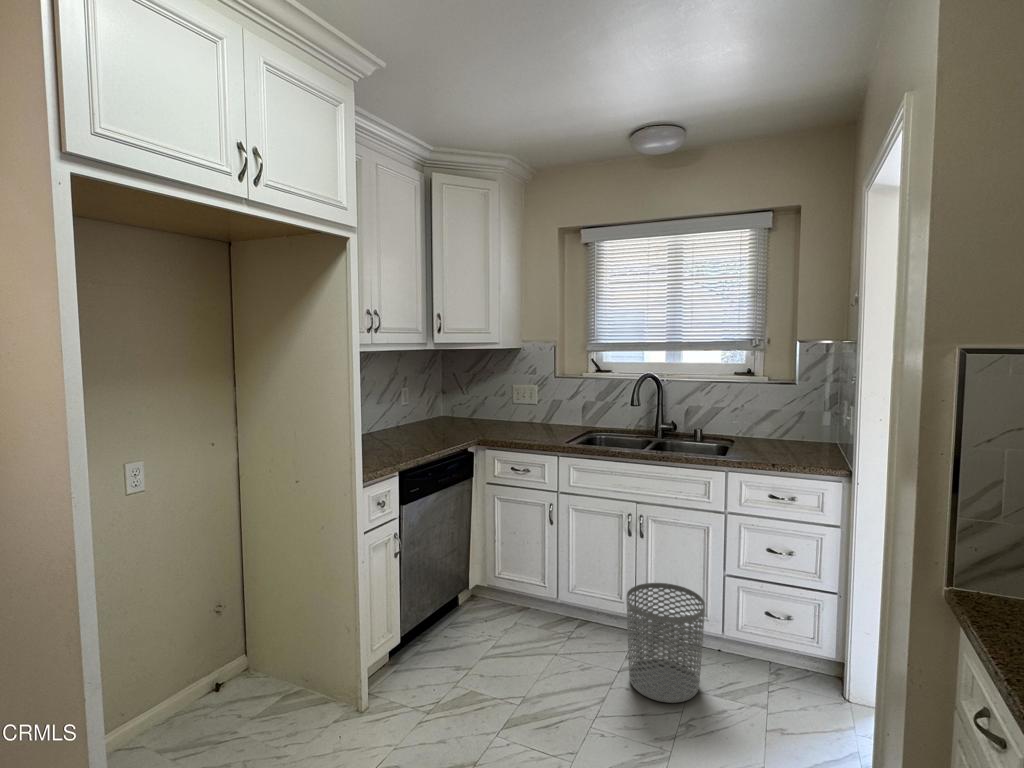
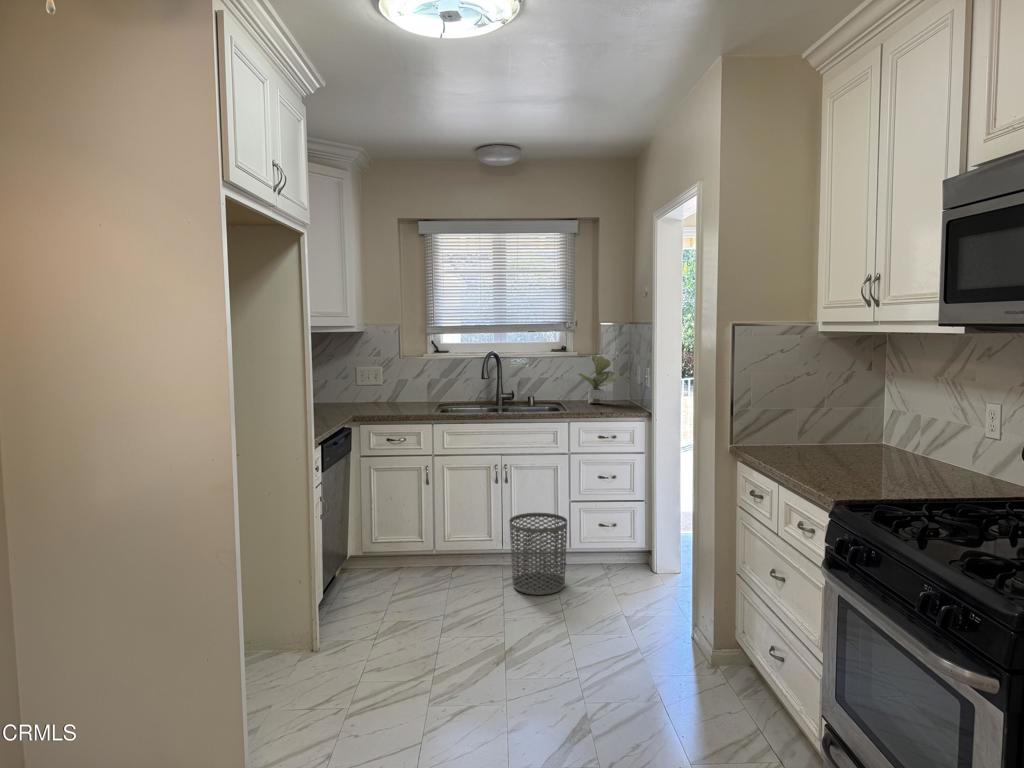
potted plant: none [756,381,816,445] -> present [577,354,617,403]

